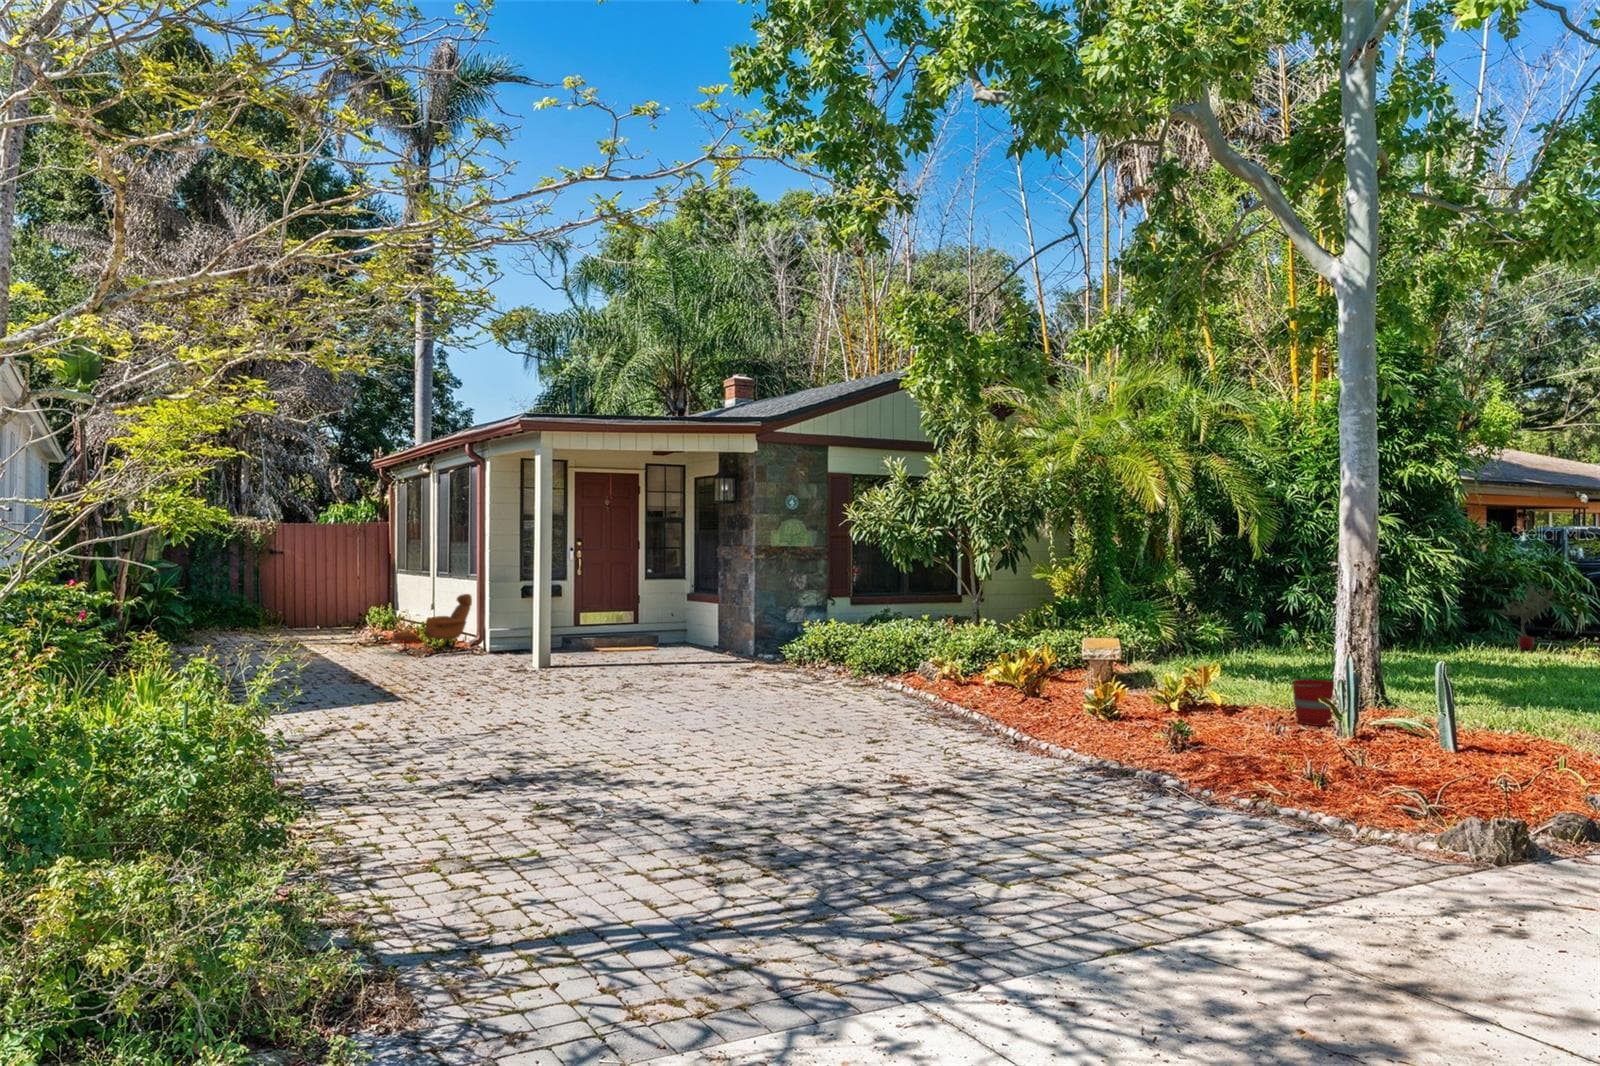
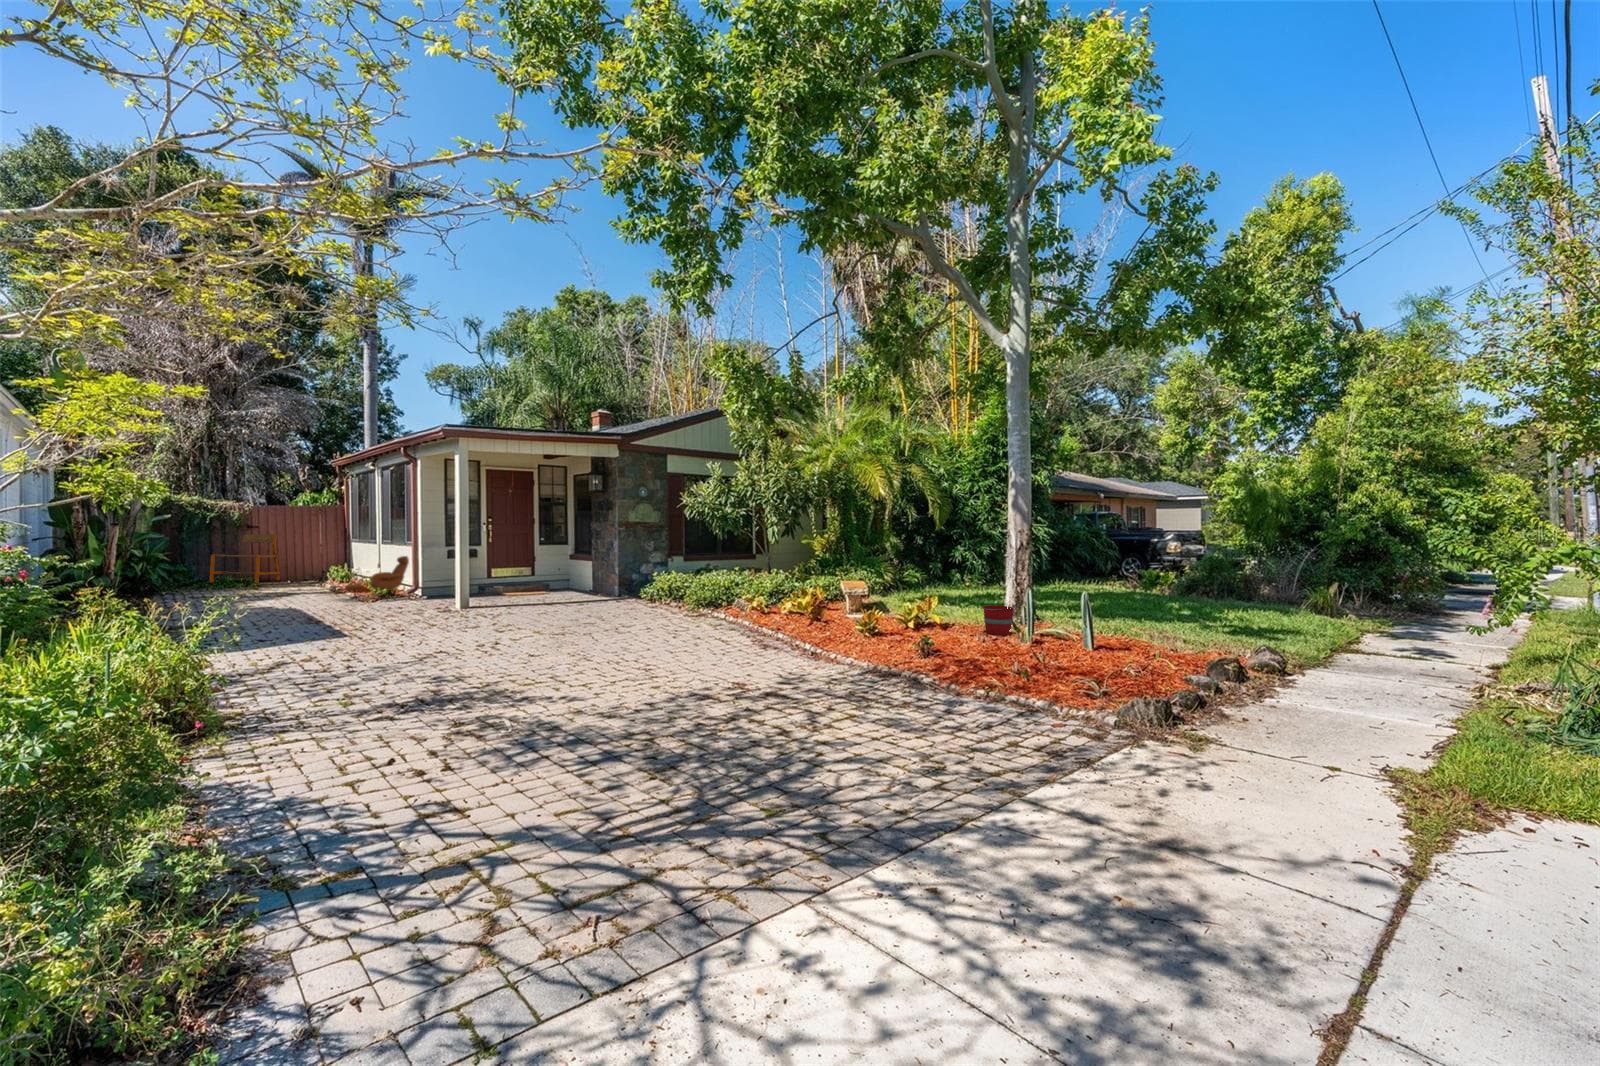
bench: none [226,561,309,629] -> present [210,534,280,583]
potted tree: present [1501,581,1554,650] -> none [1065,543,1094,584]

